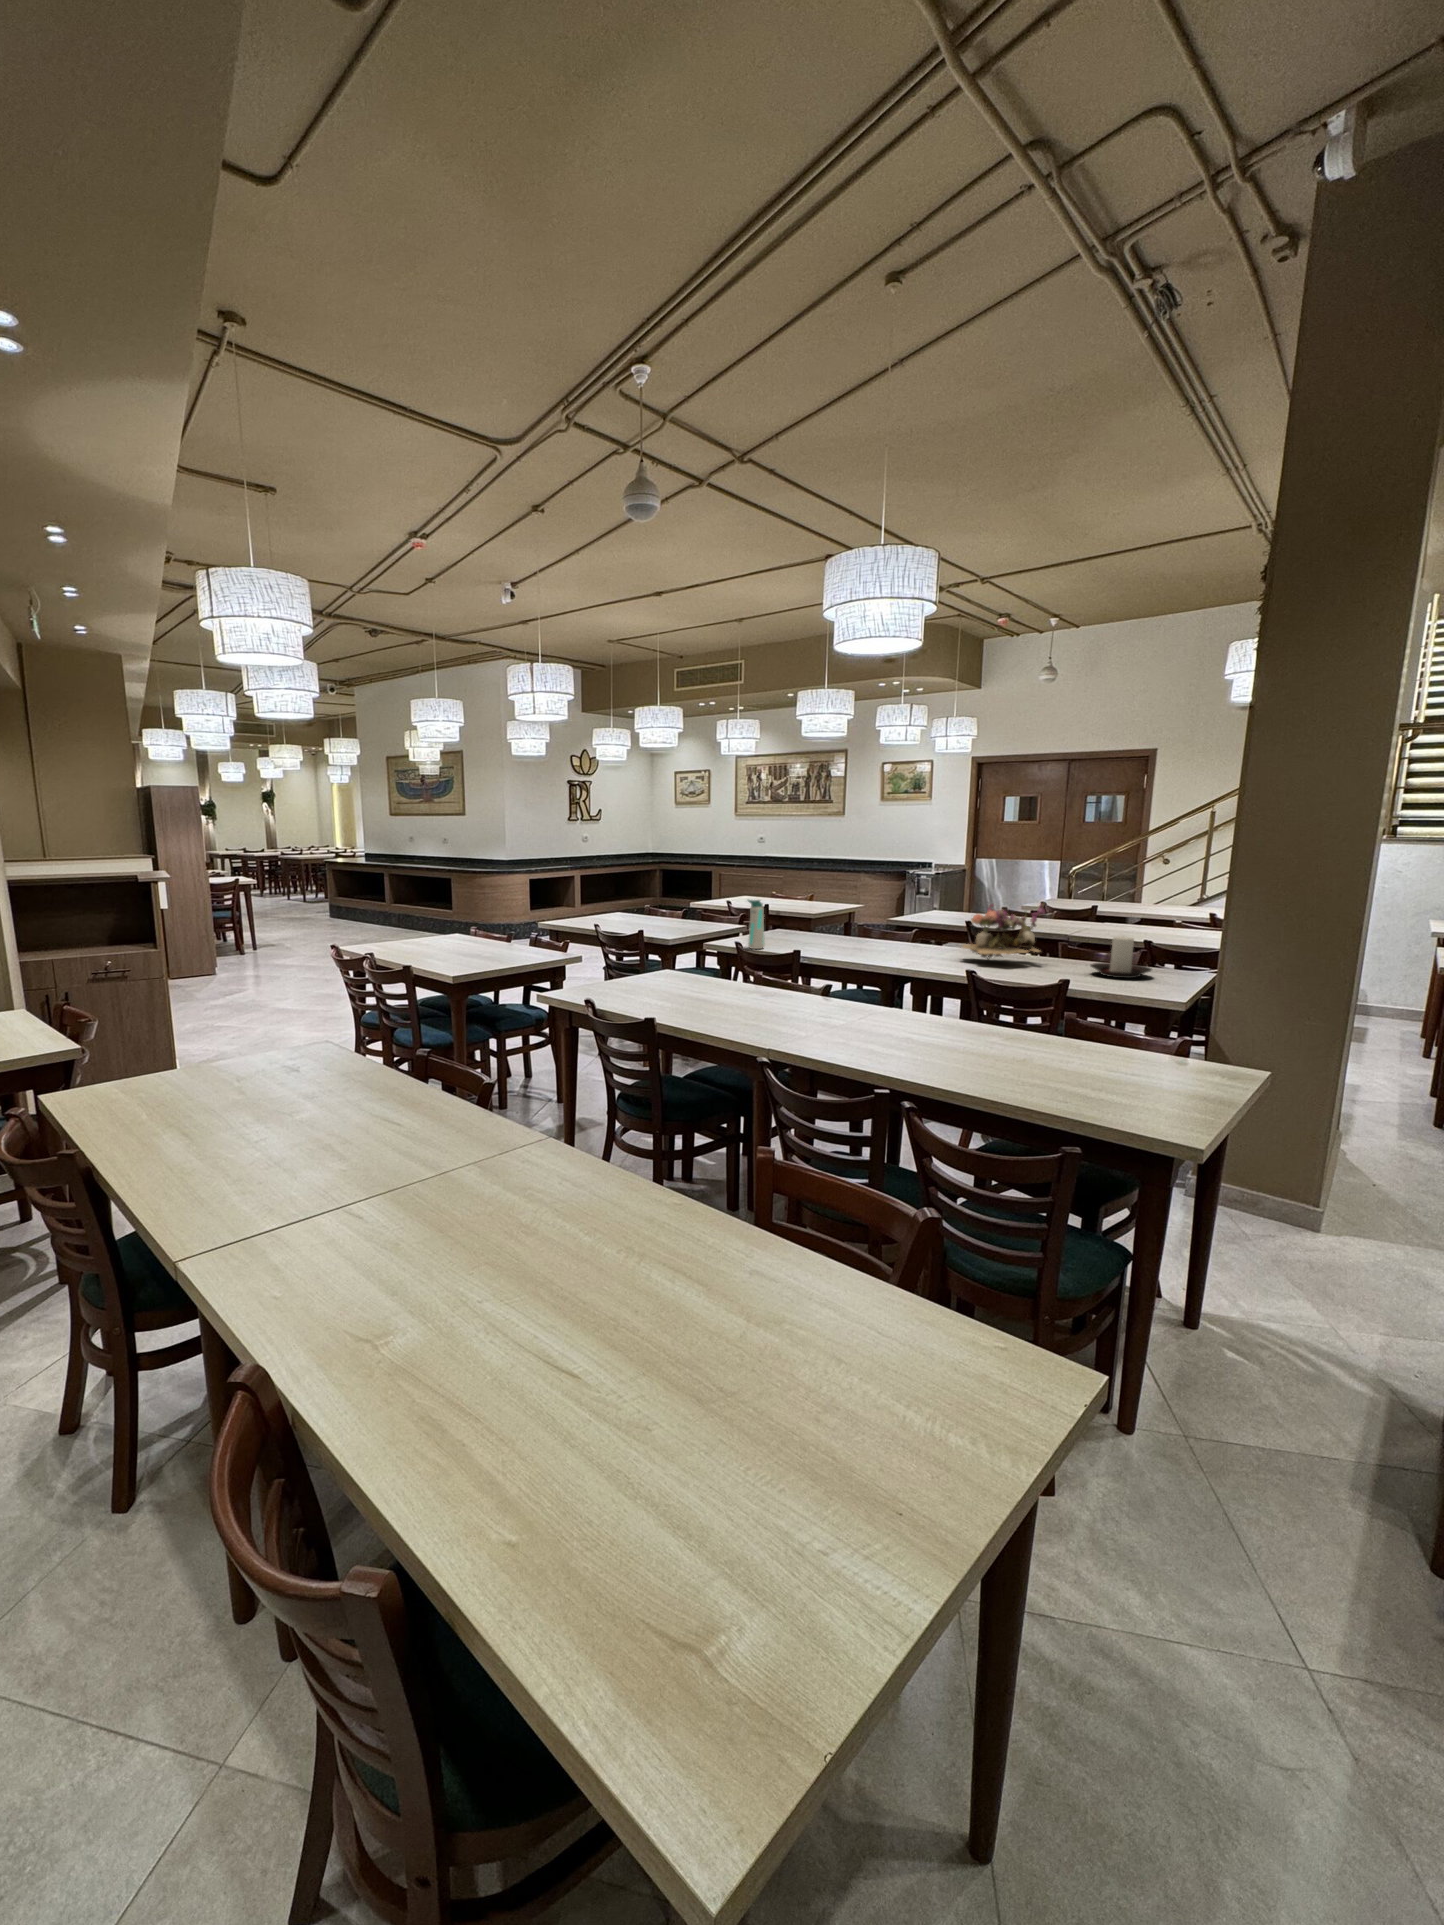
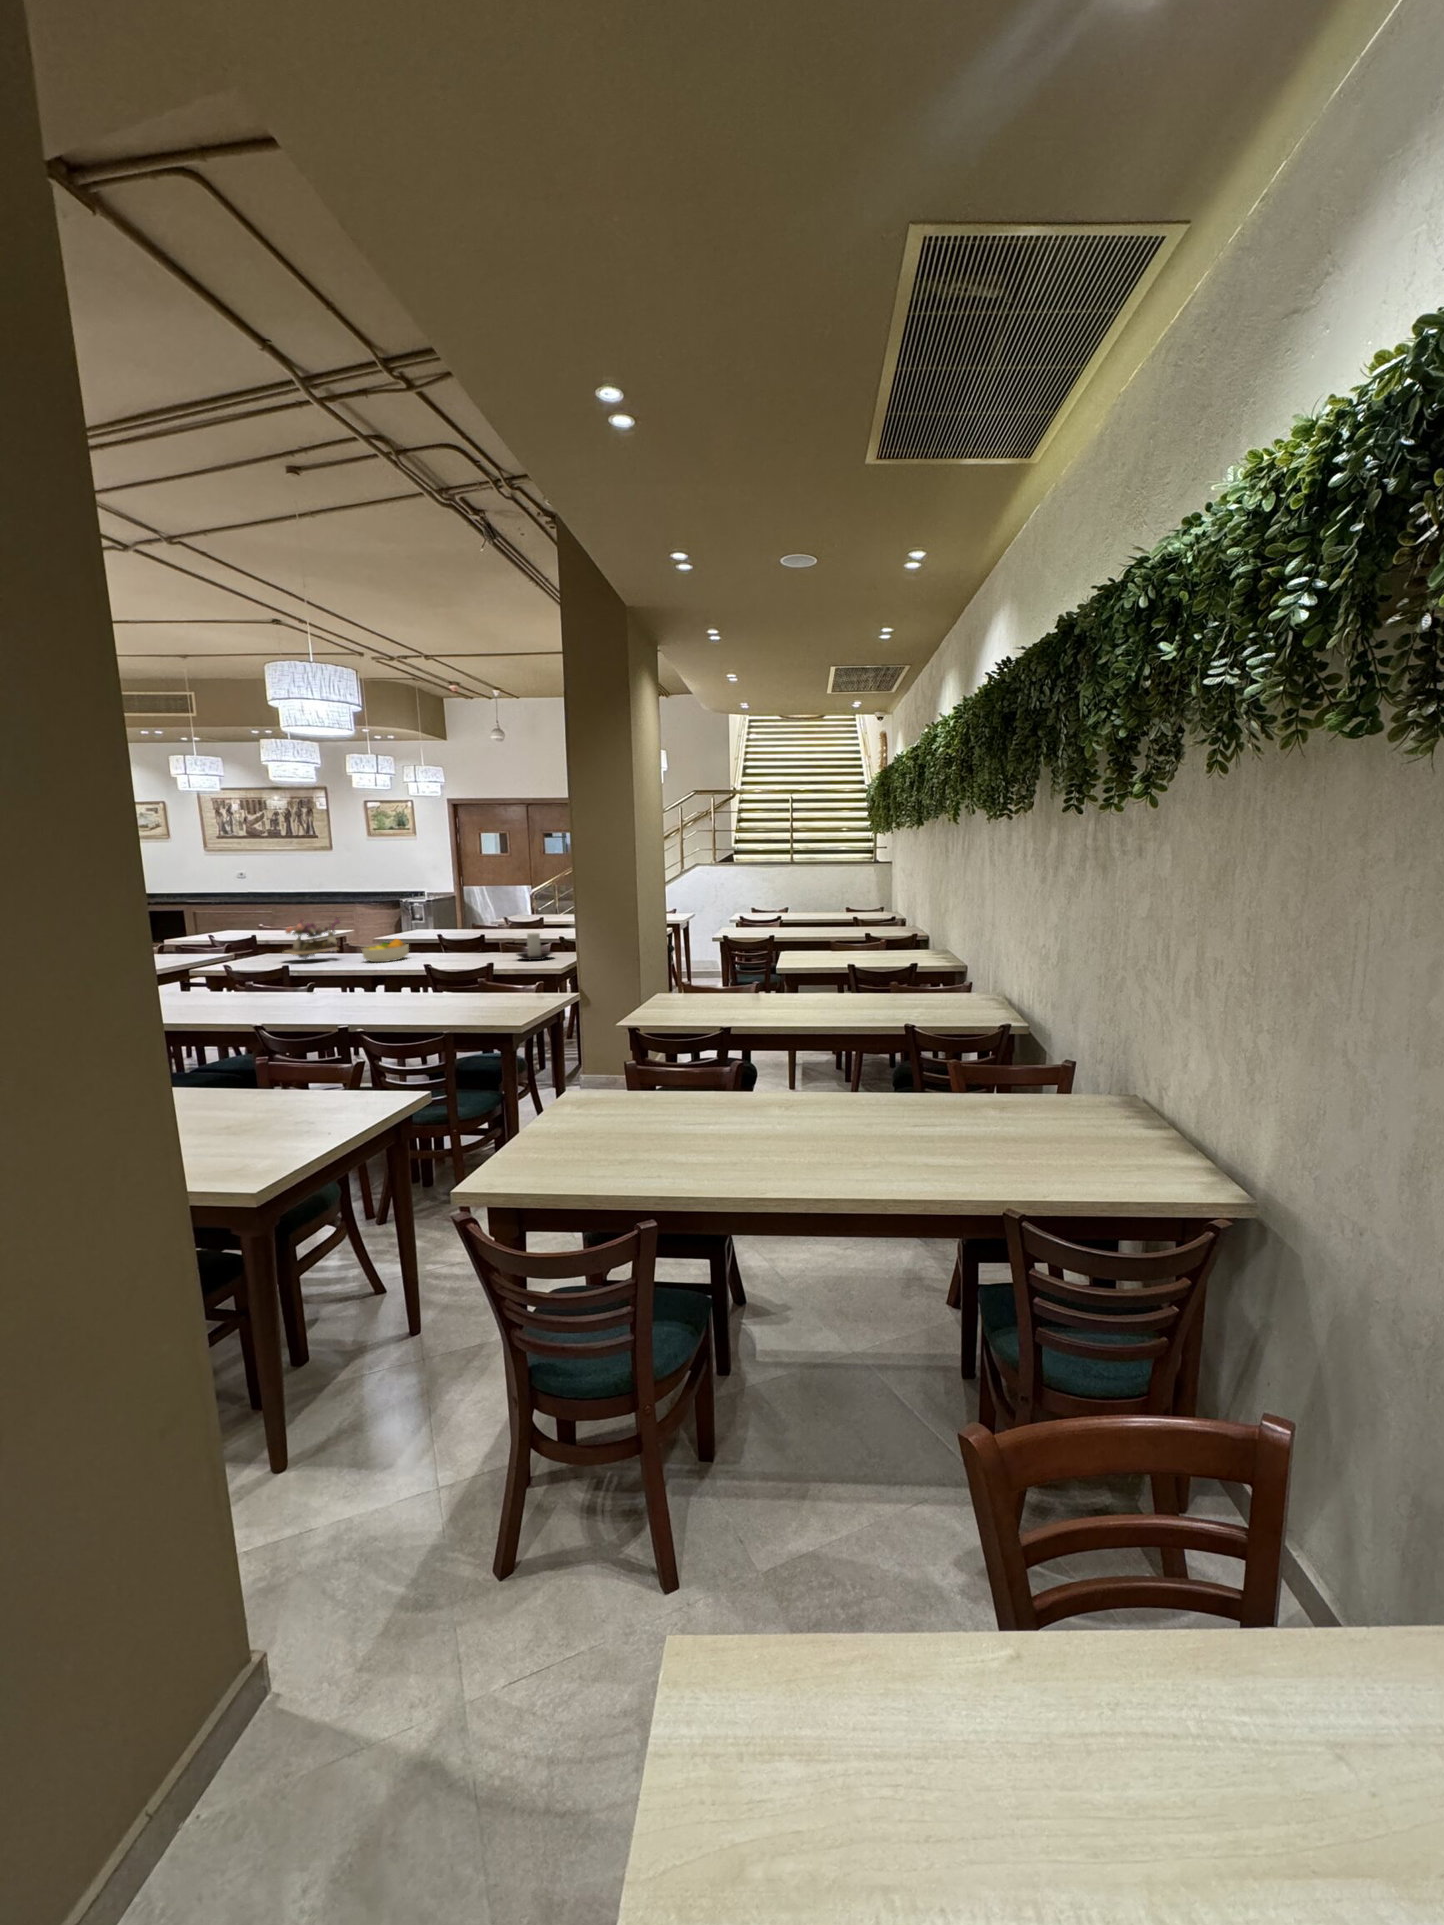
water bottle: present [748,900,765,949] -> none [229,927,253,970]
flower arrangement: present [963,904,1045,959] -> present [282,916,340,959]
fruit bowl: none [880,926,936,955] -> present [361,939,409,962]

